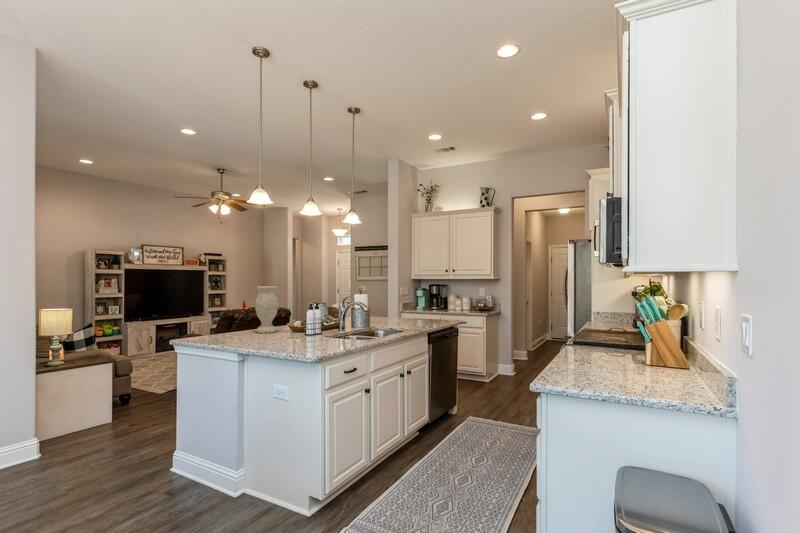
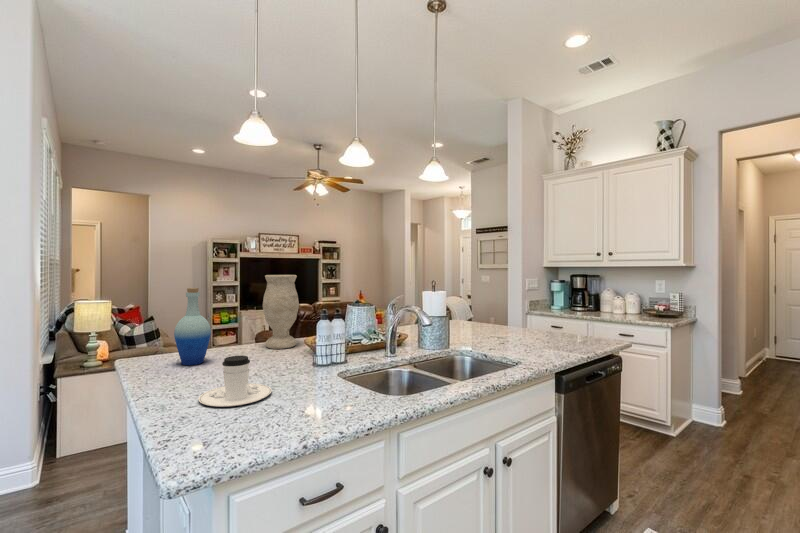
bottle: none [219,295,240,341] -> present [174,288,211,365]
coffee cup: none [271,326,306,349] -> present [198,356,272,407]

